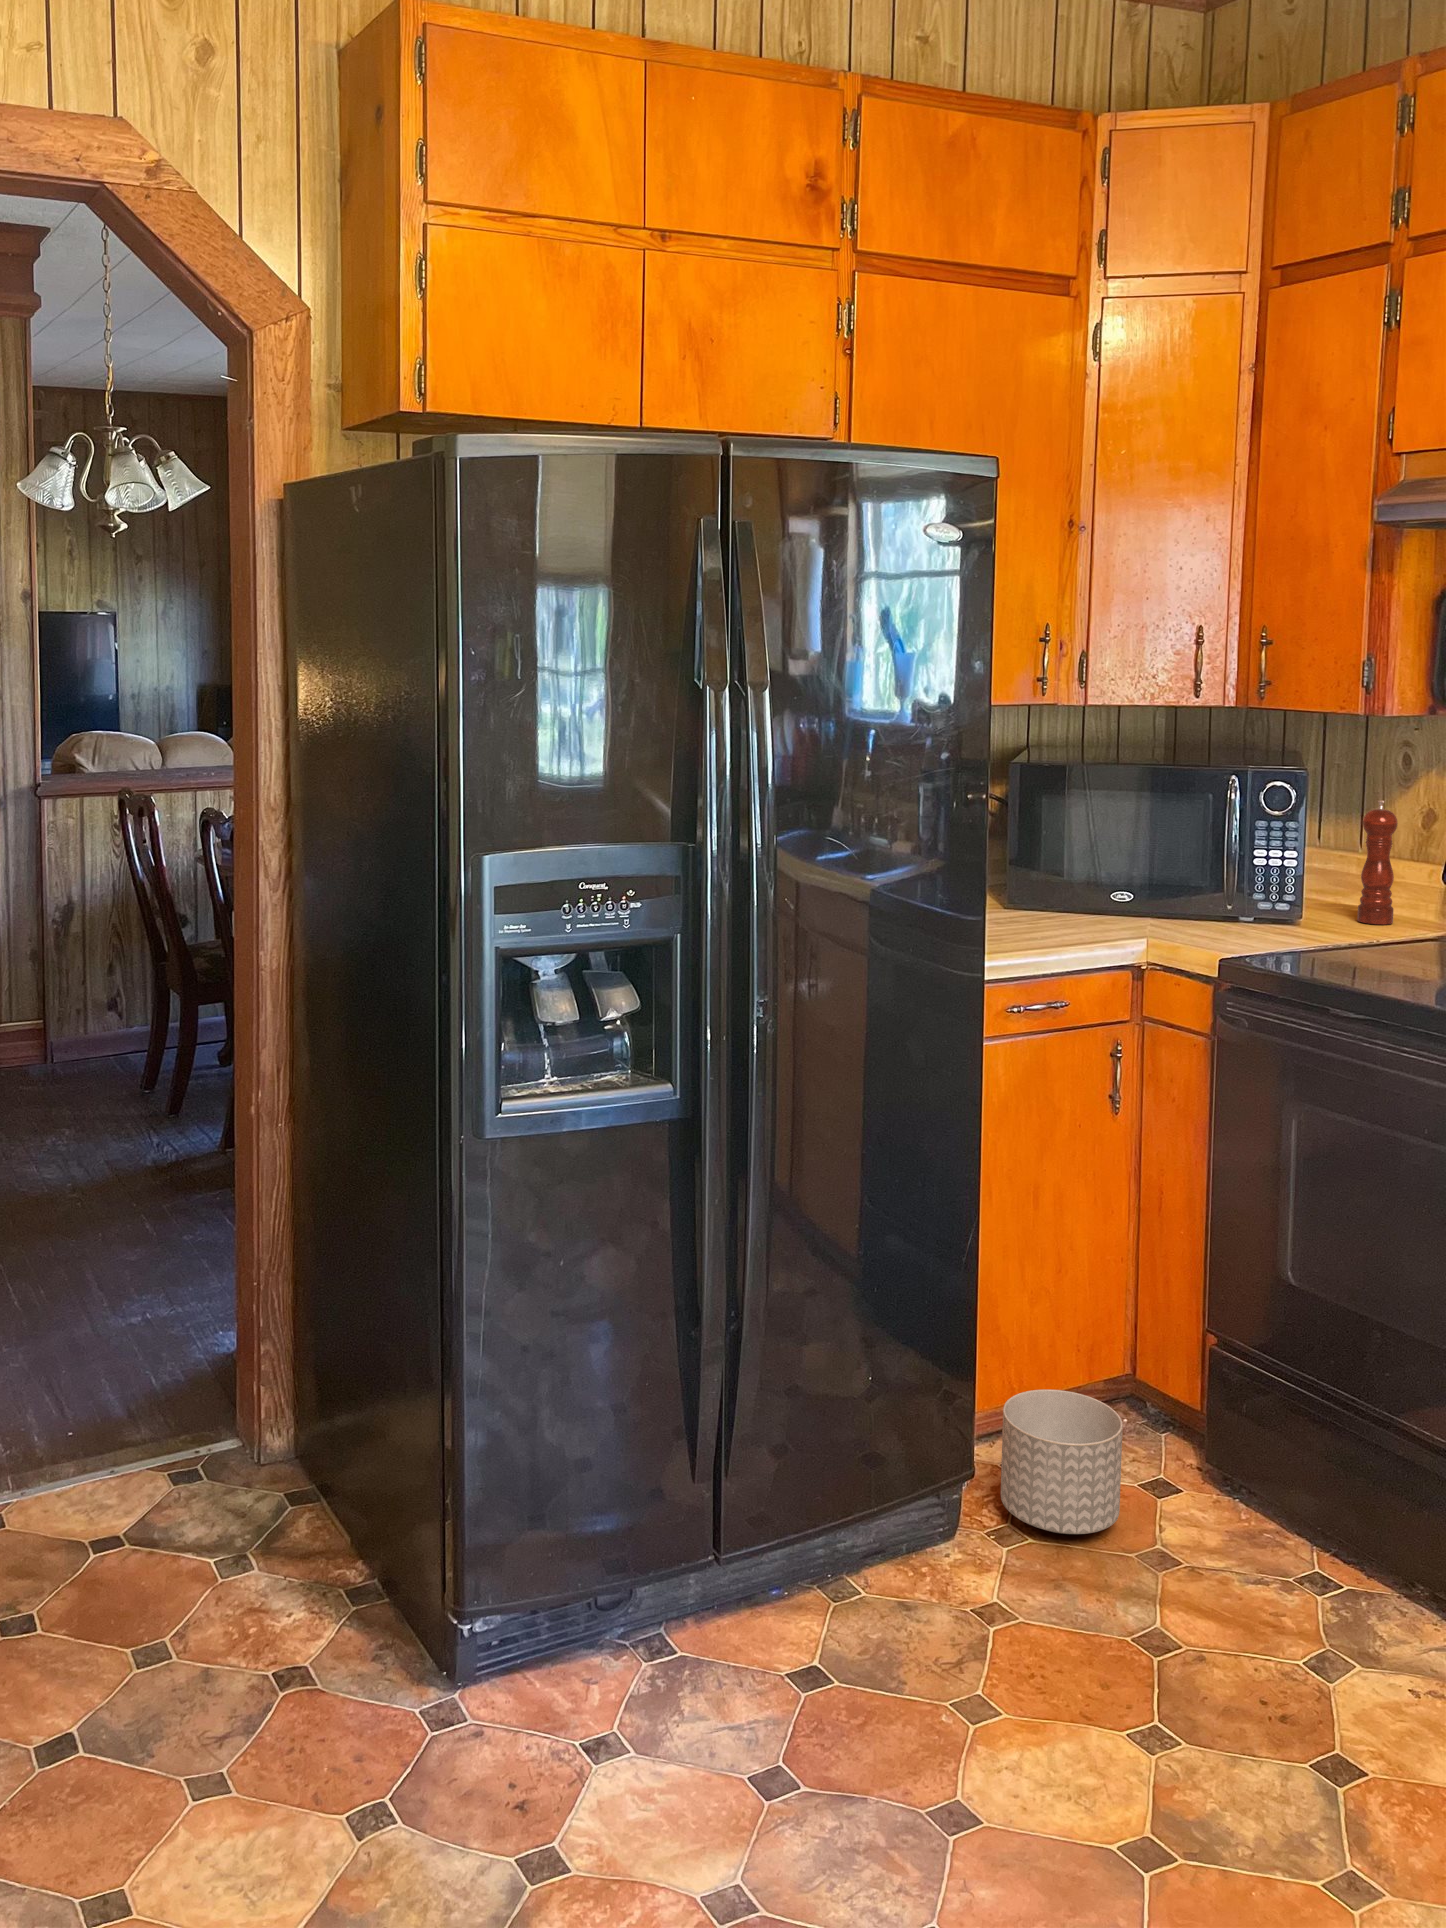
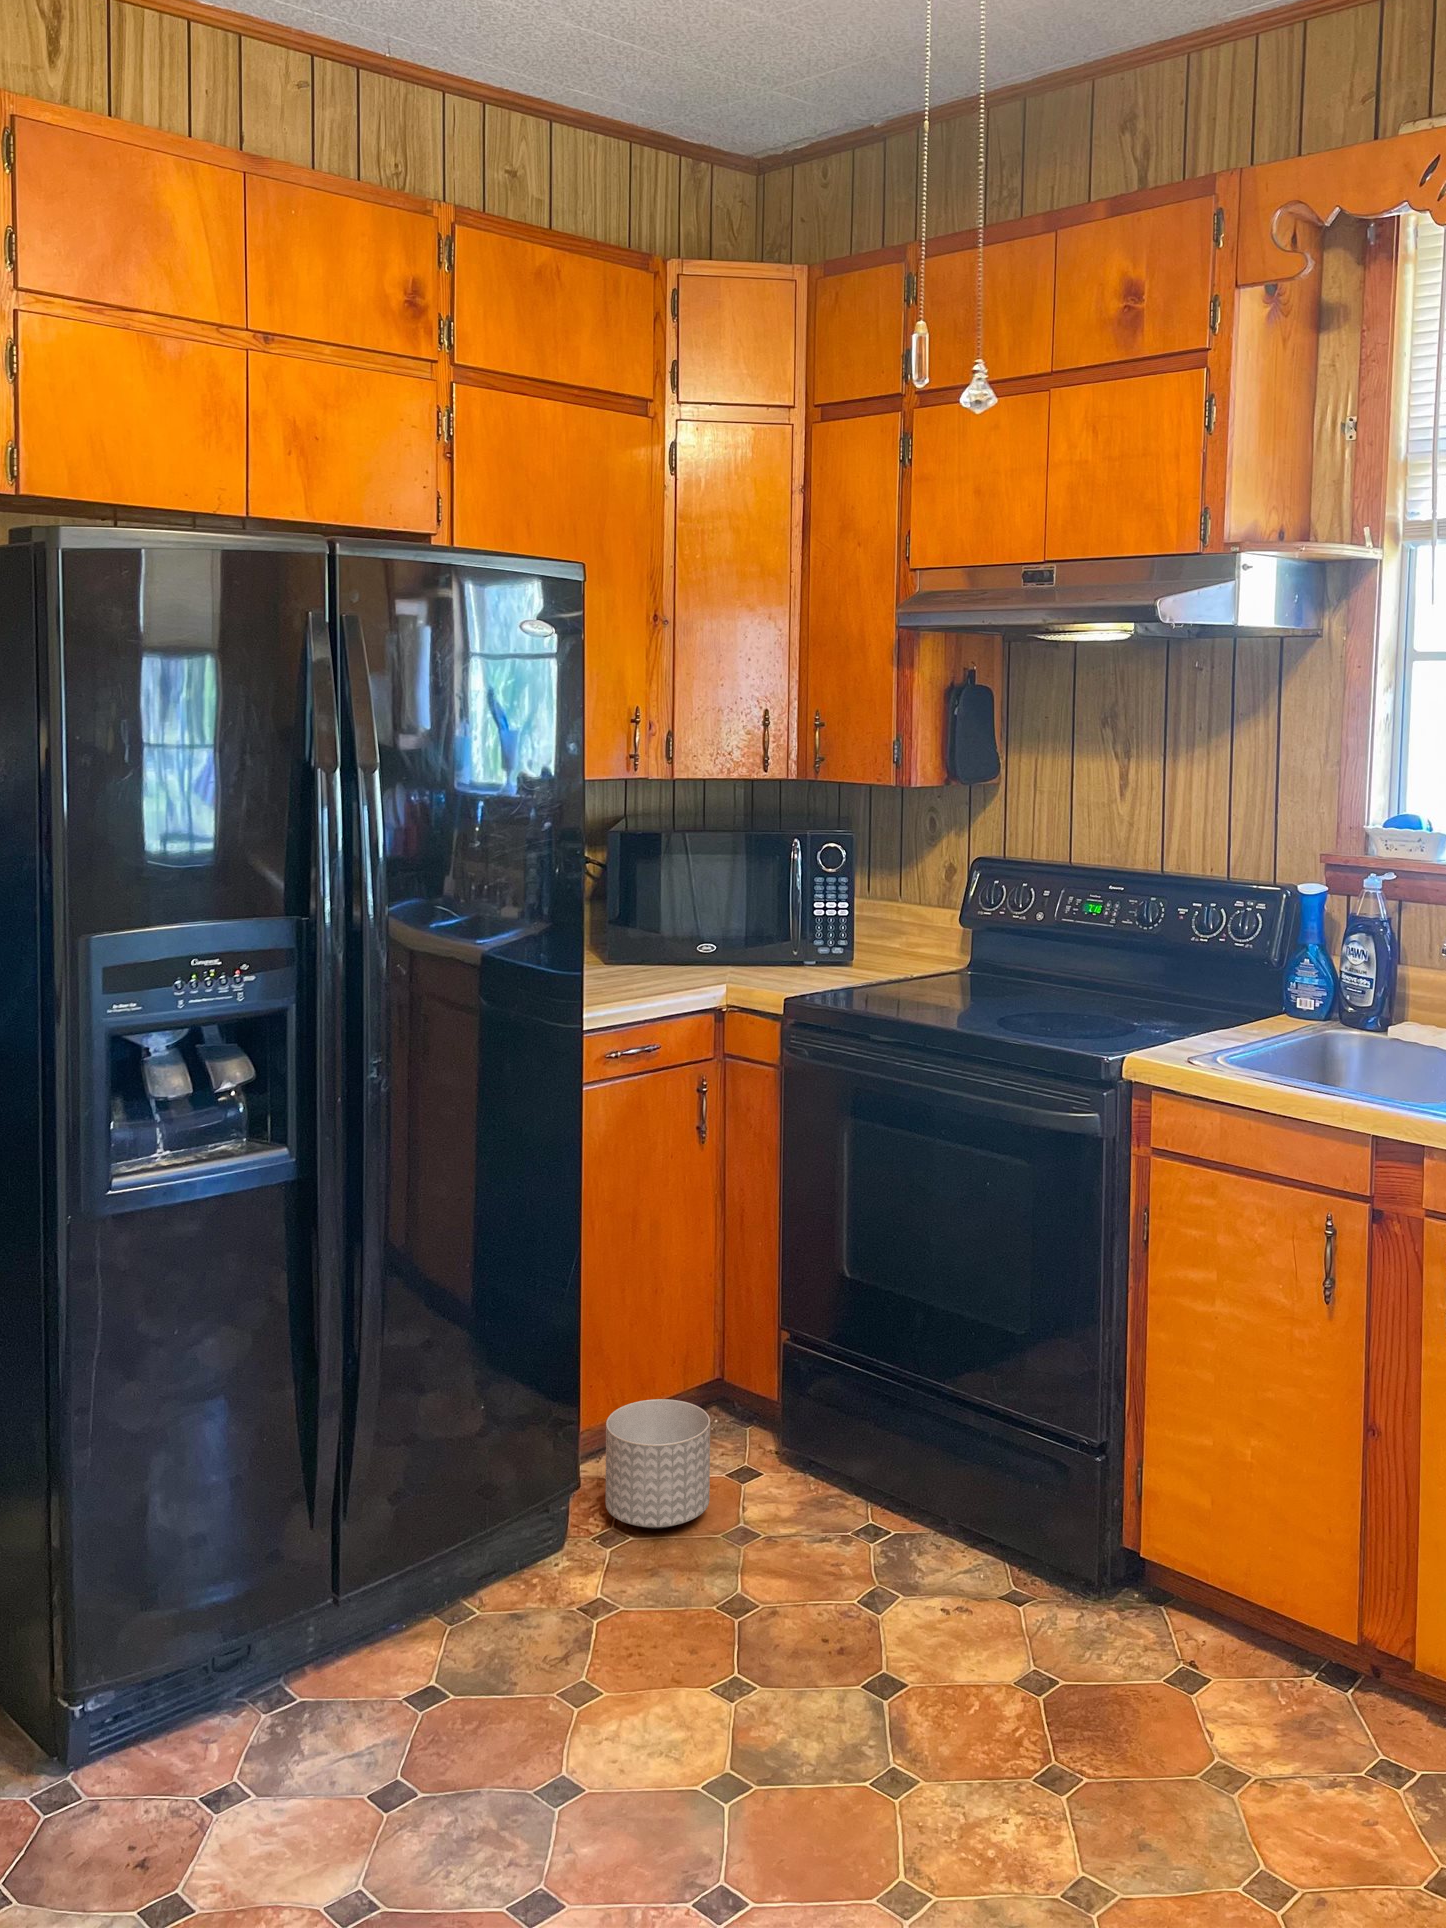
pepper mill: present [1357,800,1398,925] -> none [898,858,927,963]

